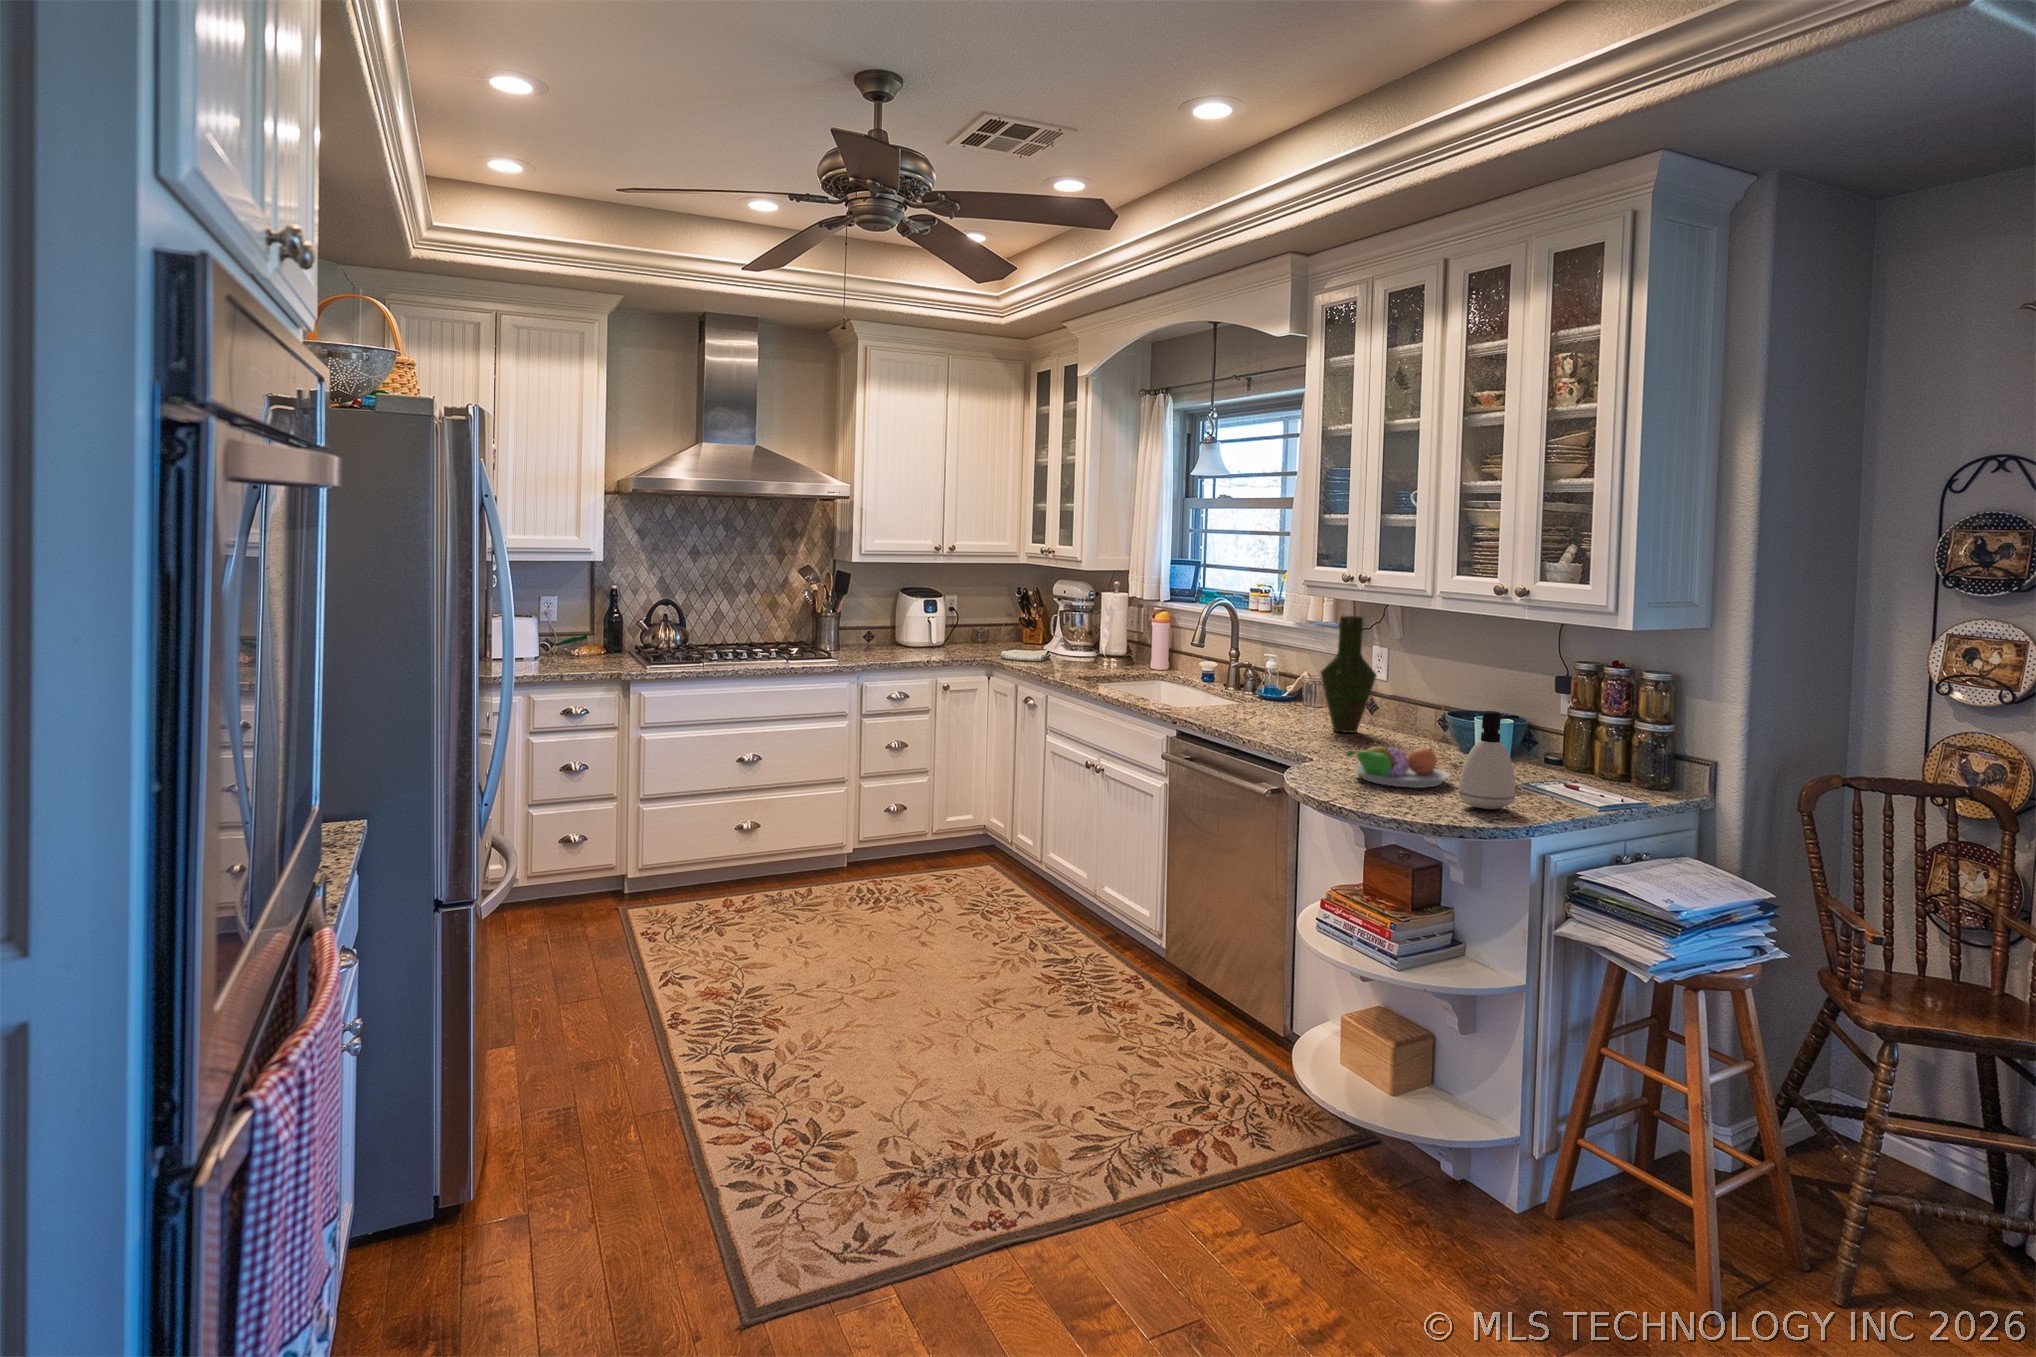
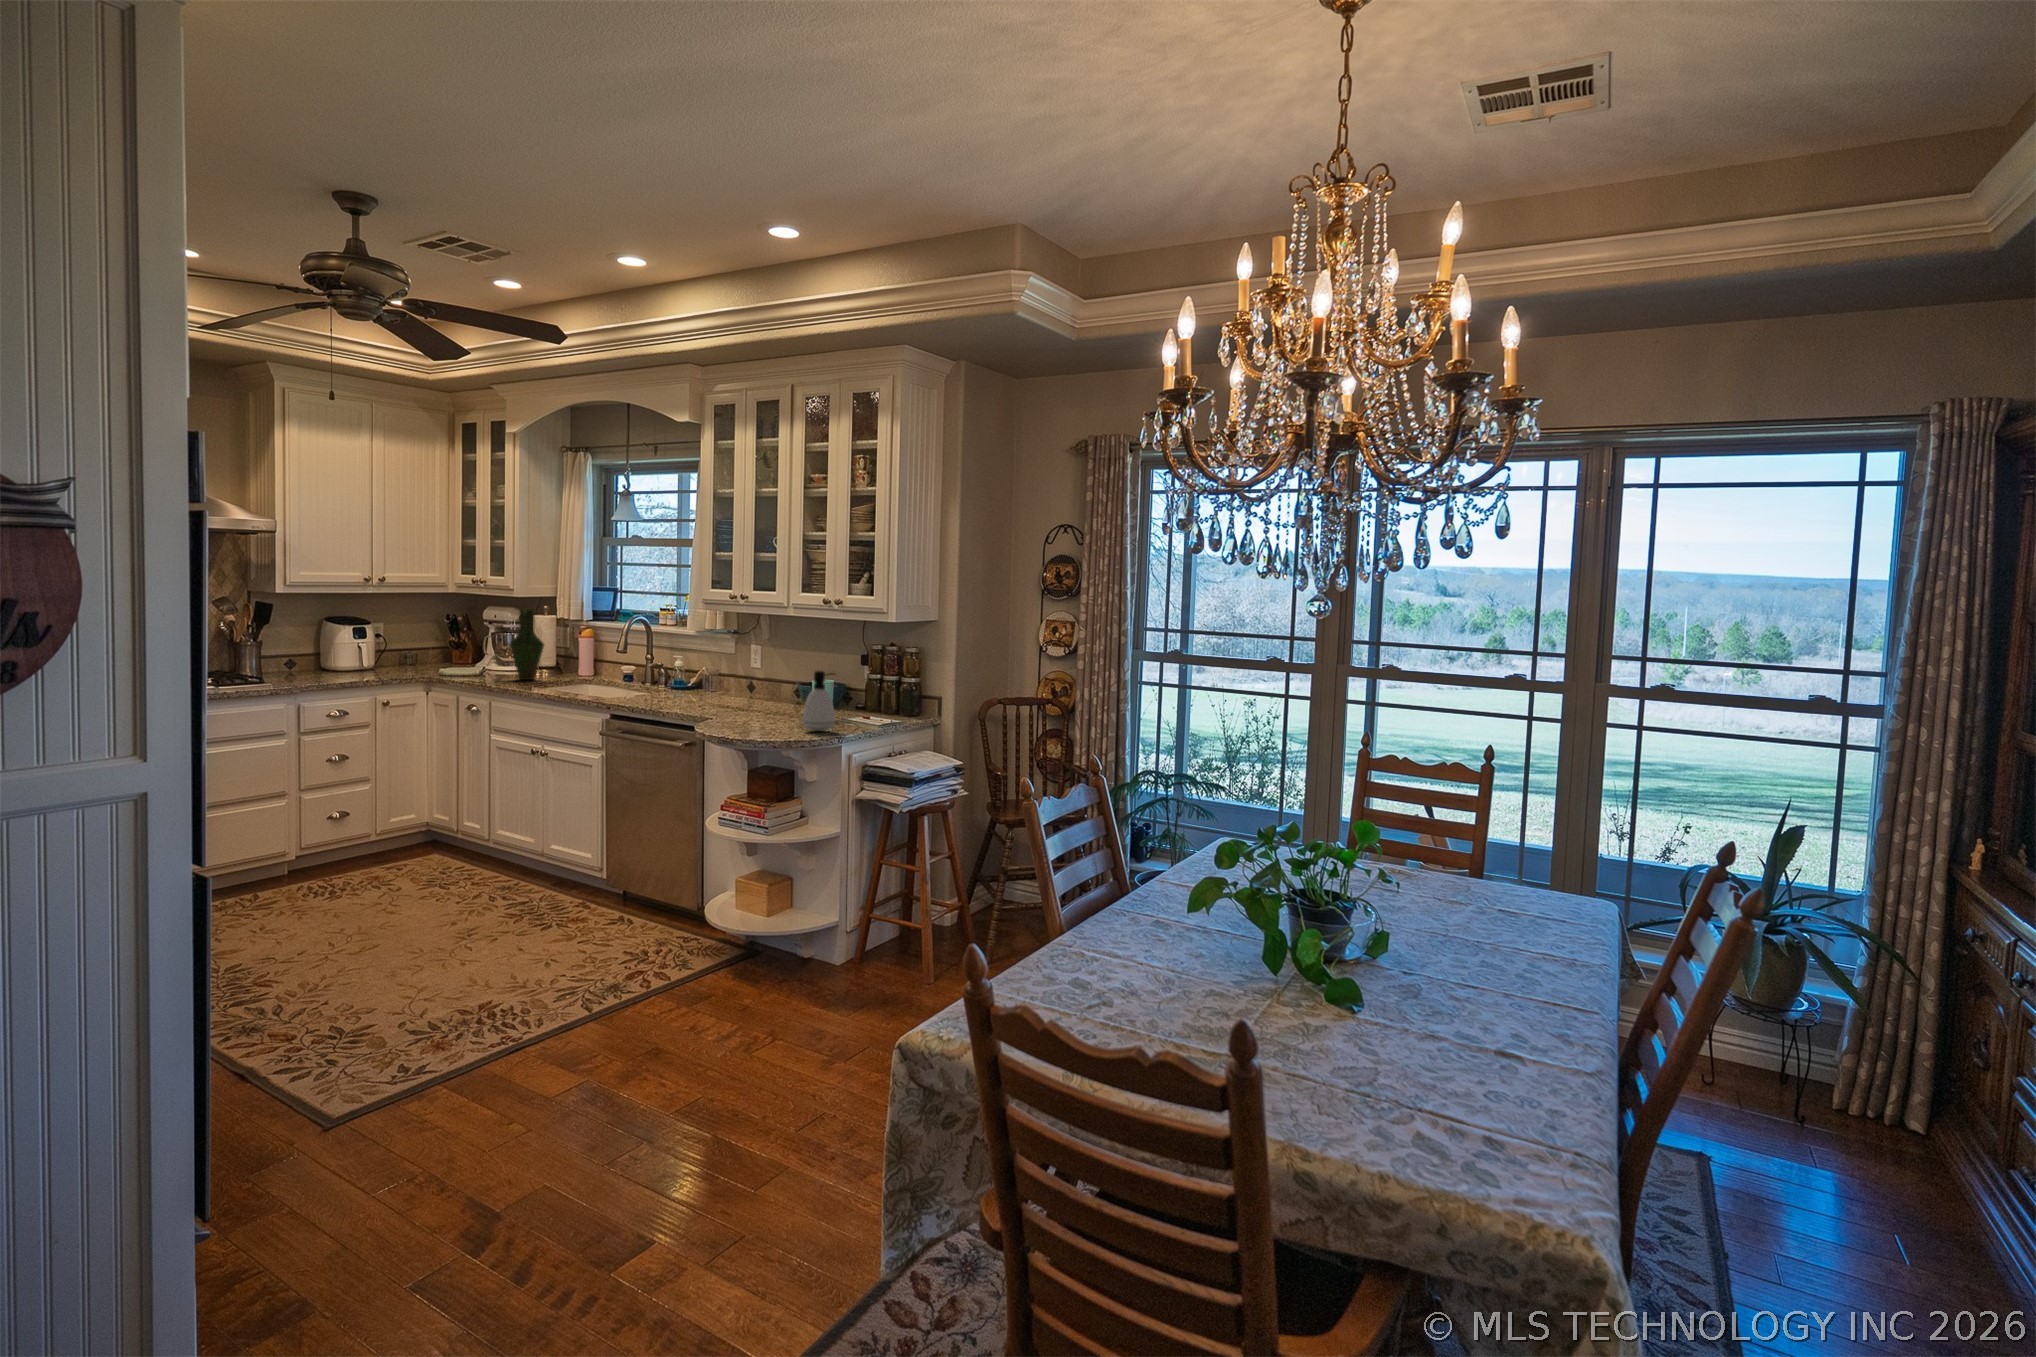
vase: present [1321,616,1377,733] -> present [510,609,544,680]
fruit bowl: present [1346,741,1450,788] -> none [733,698,800,725]

